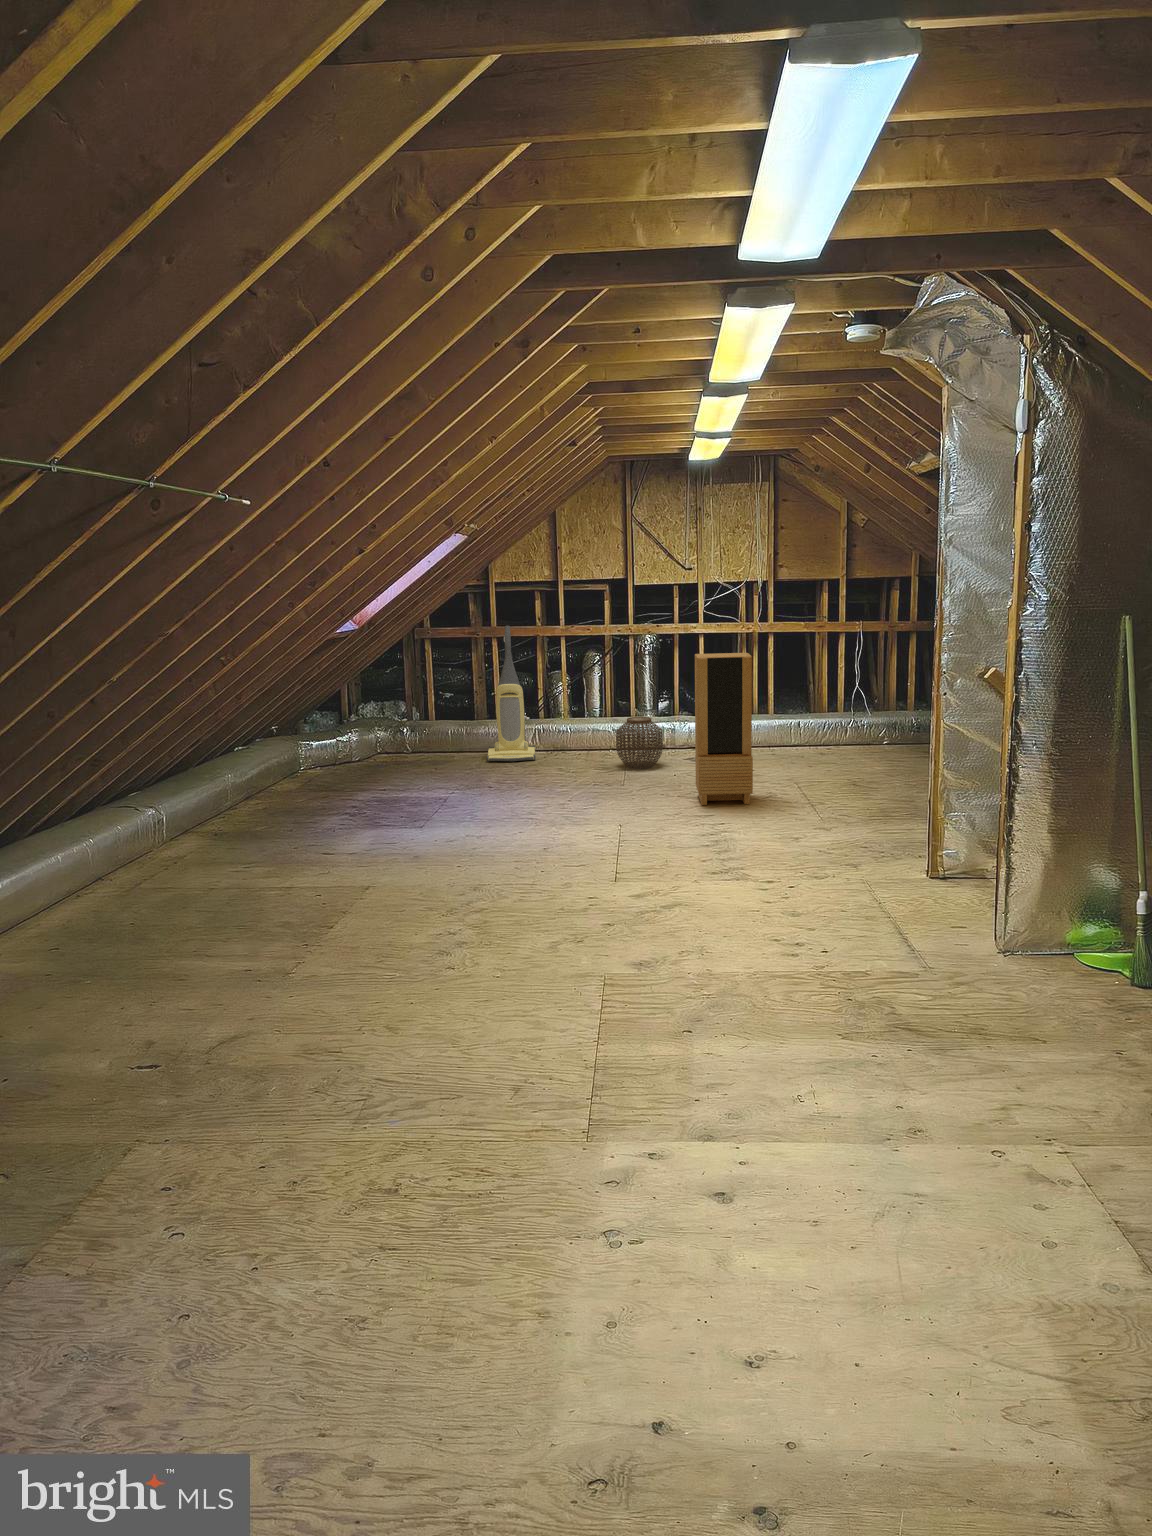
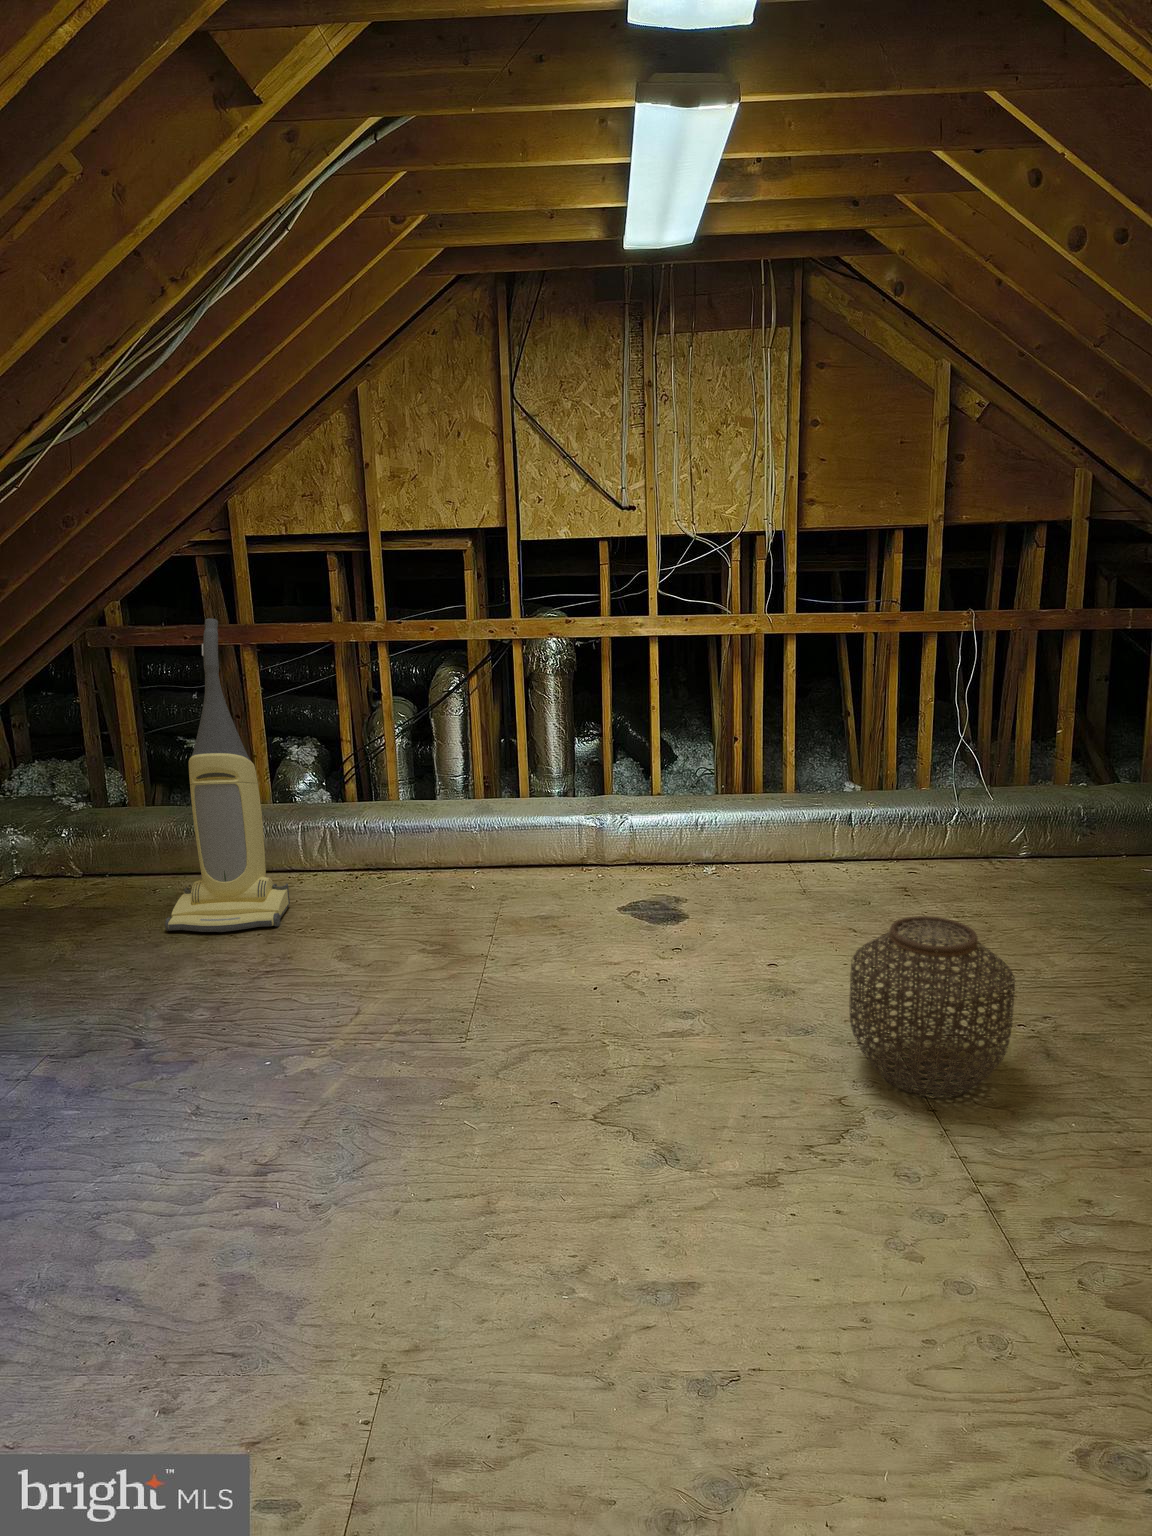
storage cabinet: present [695,653,753,805] -> none [636,704,856,1257]
woven basket: present [616,717,663,769] -> present [849,916,1015,1098]

